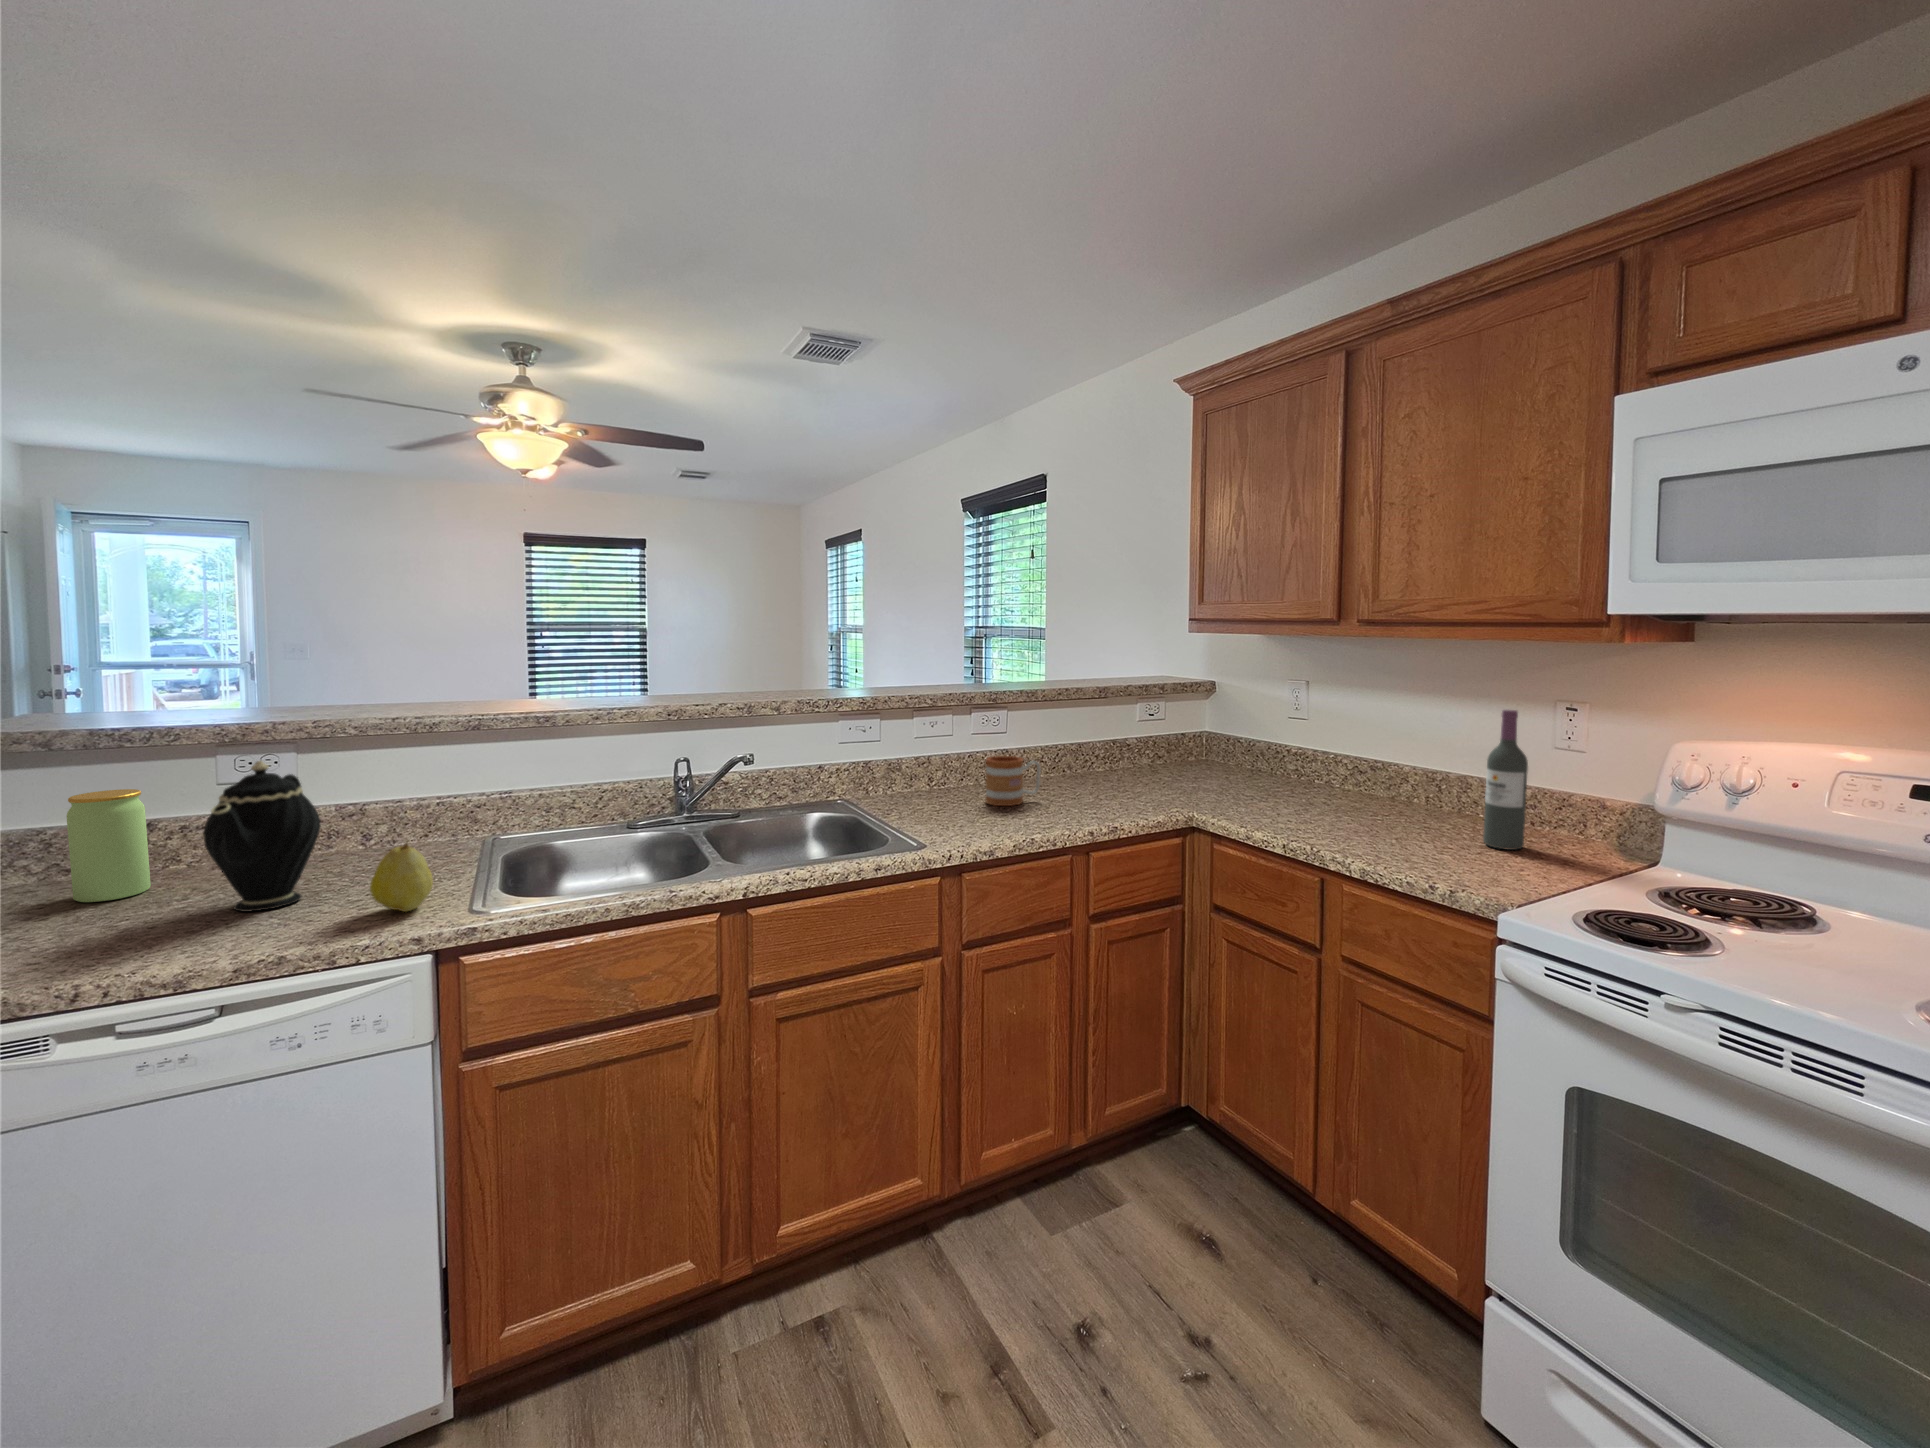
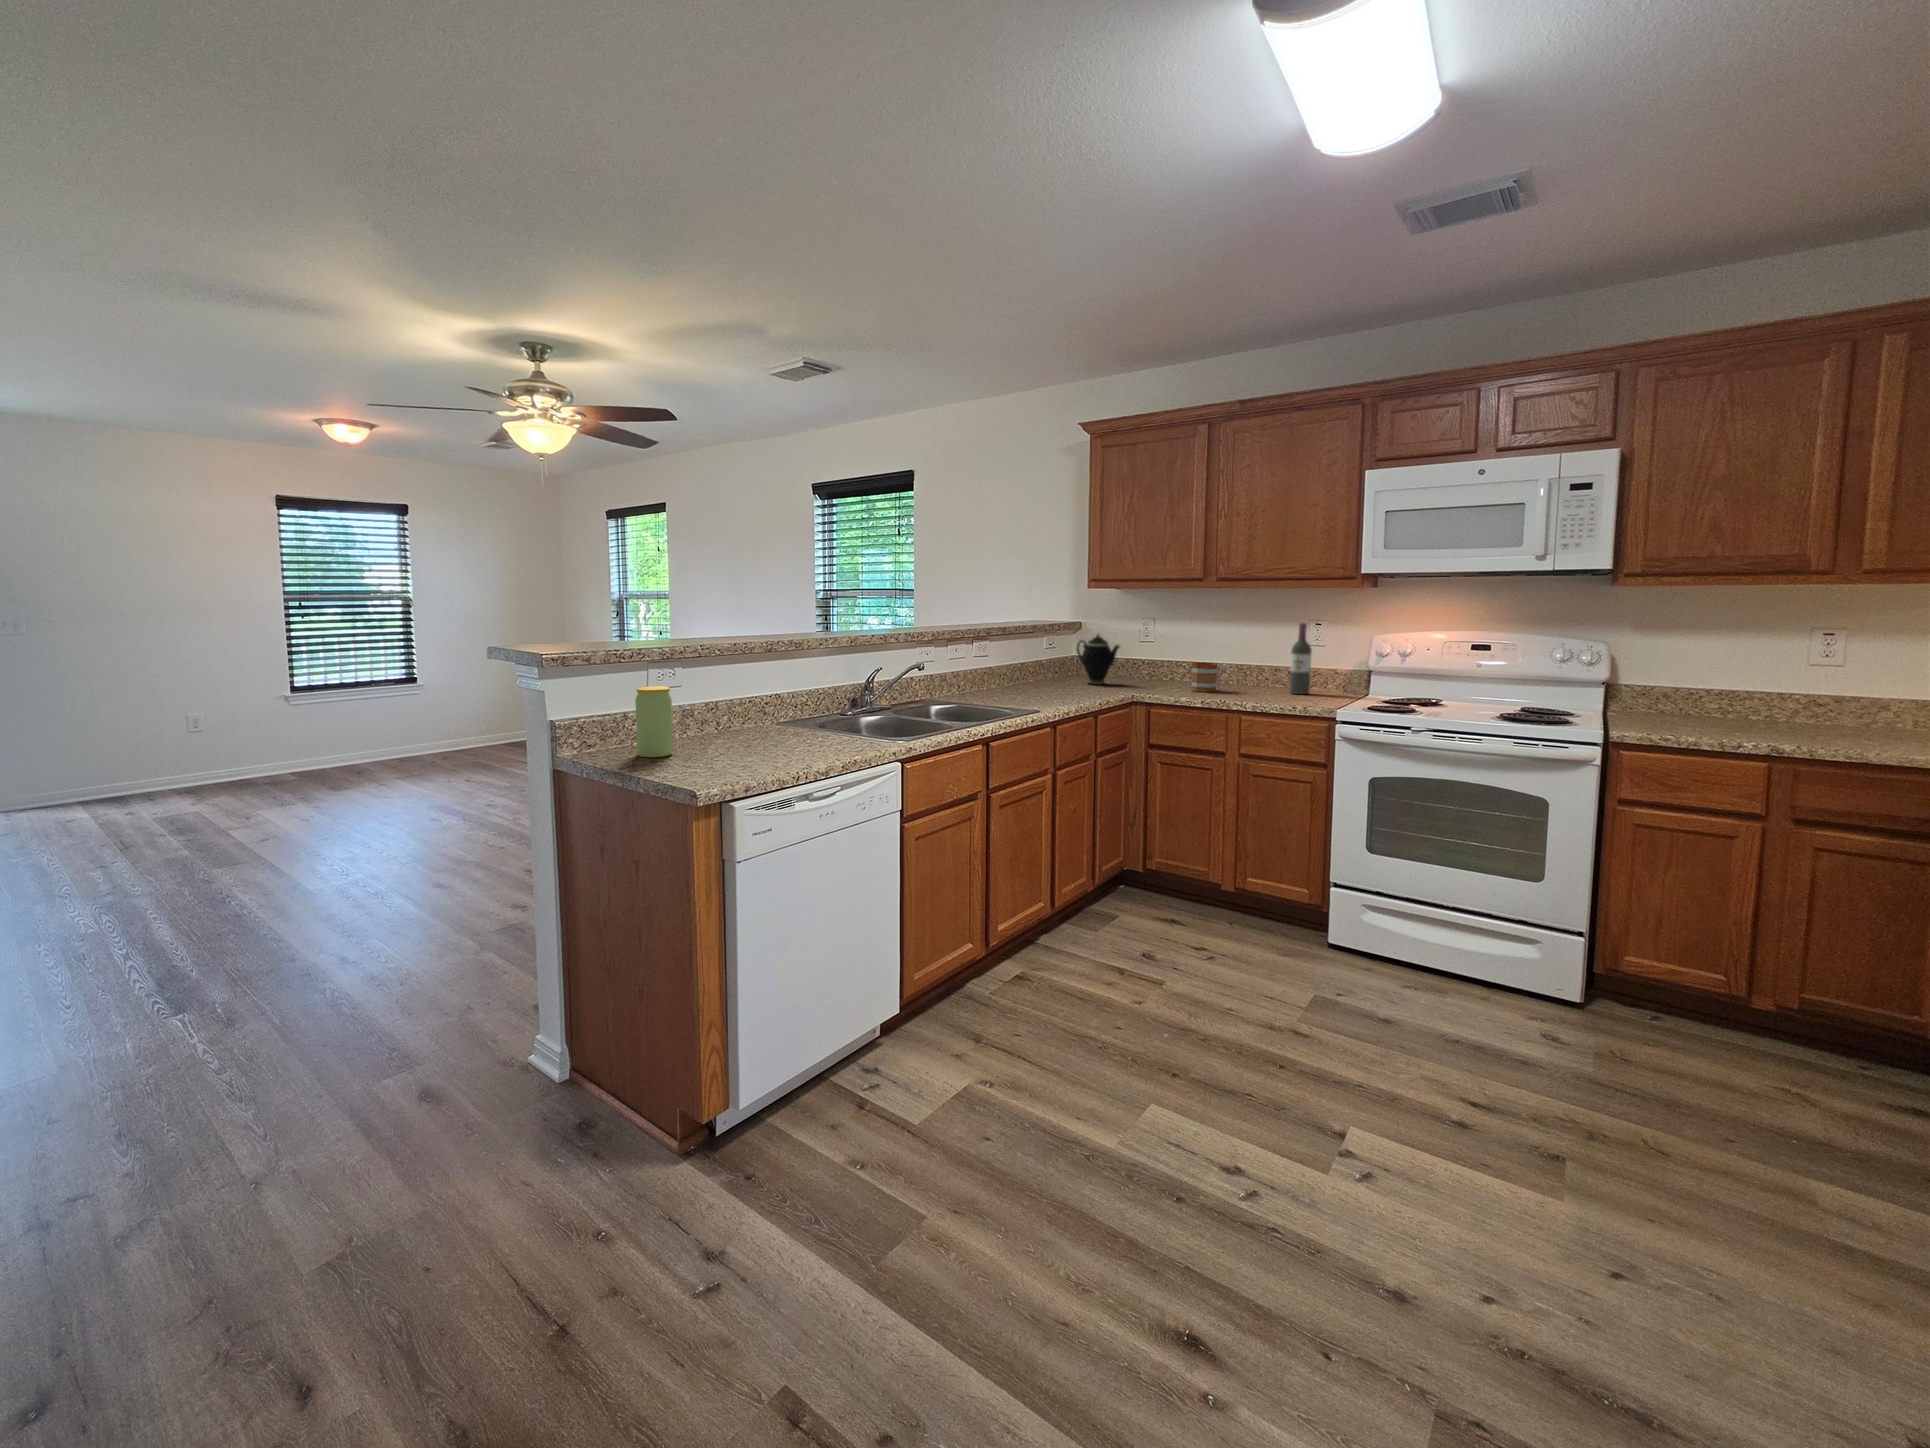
mug: present [985,756,1041,806] -> present [1191,663,1219,692]
teapot: present [203,761,321,912] -> present [1076,633,1120,685]
fruit: present [370,842,433,912] -> none [840,705,871,746]

